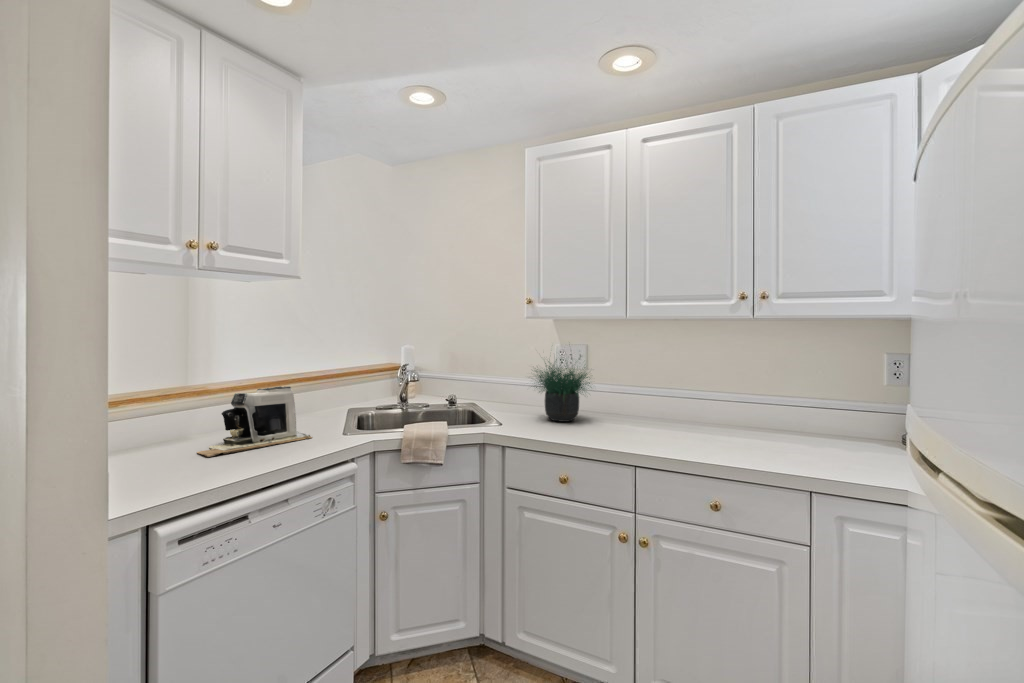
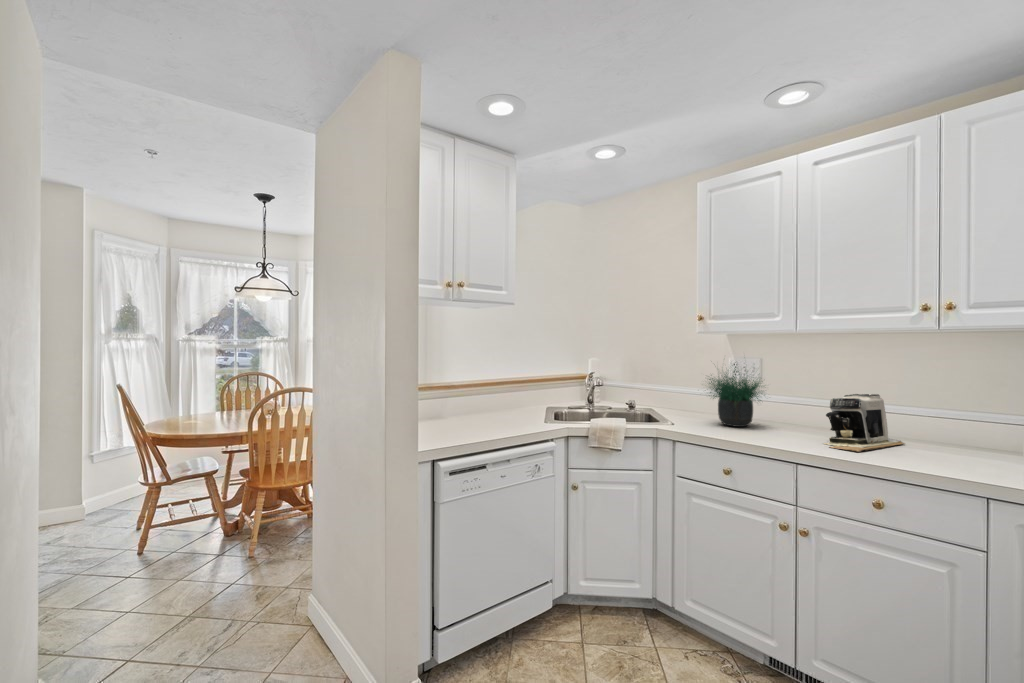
coffee maker: present [197,386,312,457] -> present [824,394,905,452]

